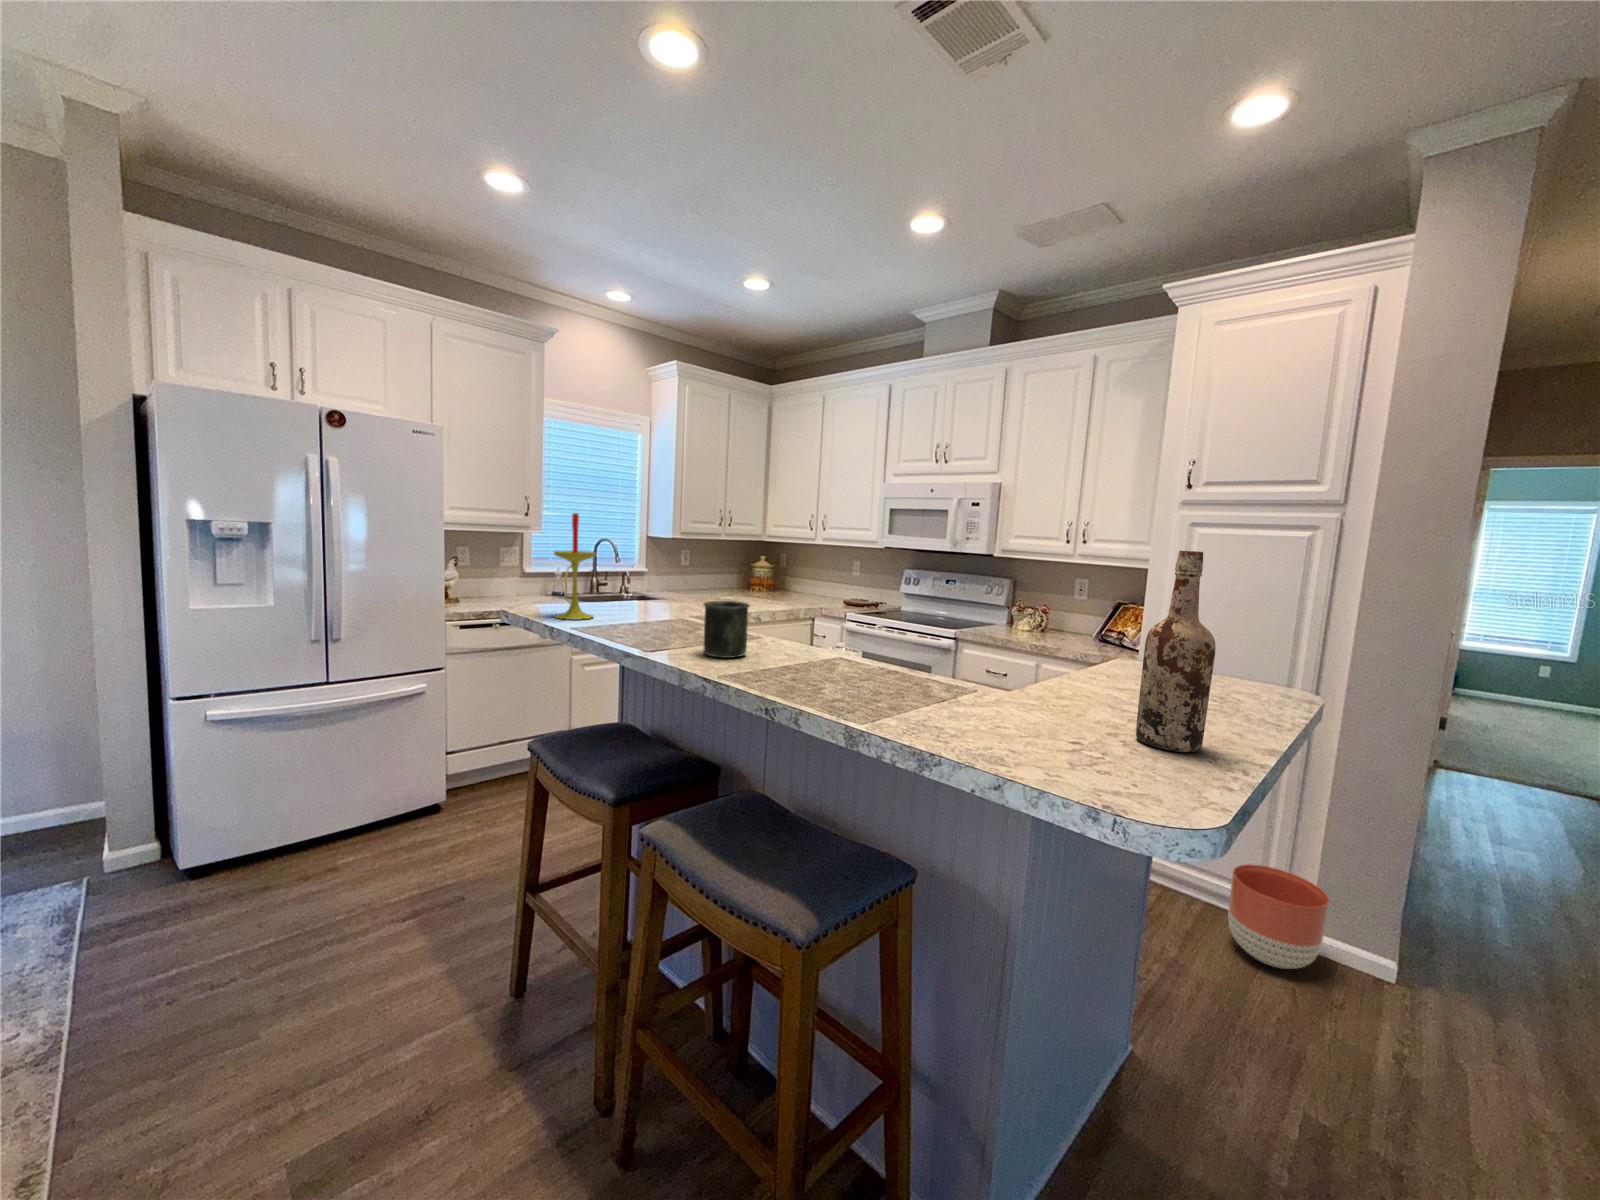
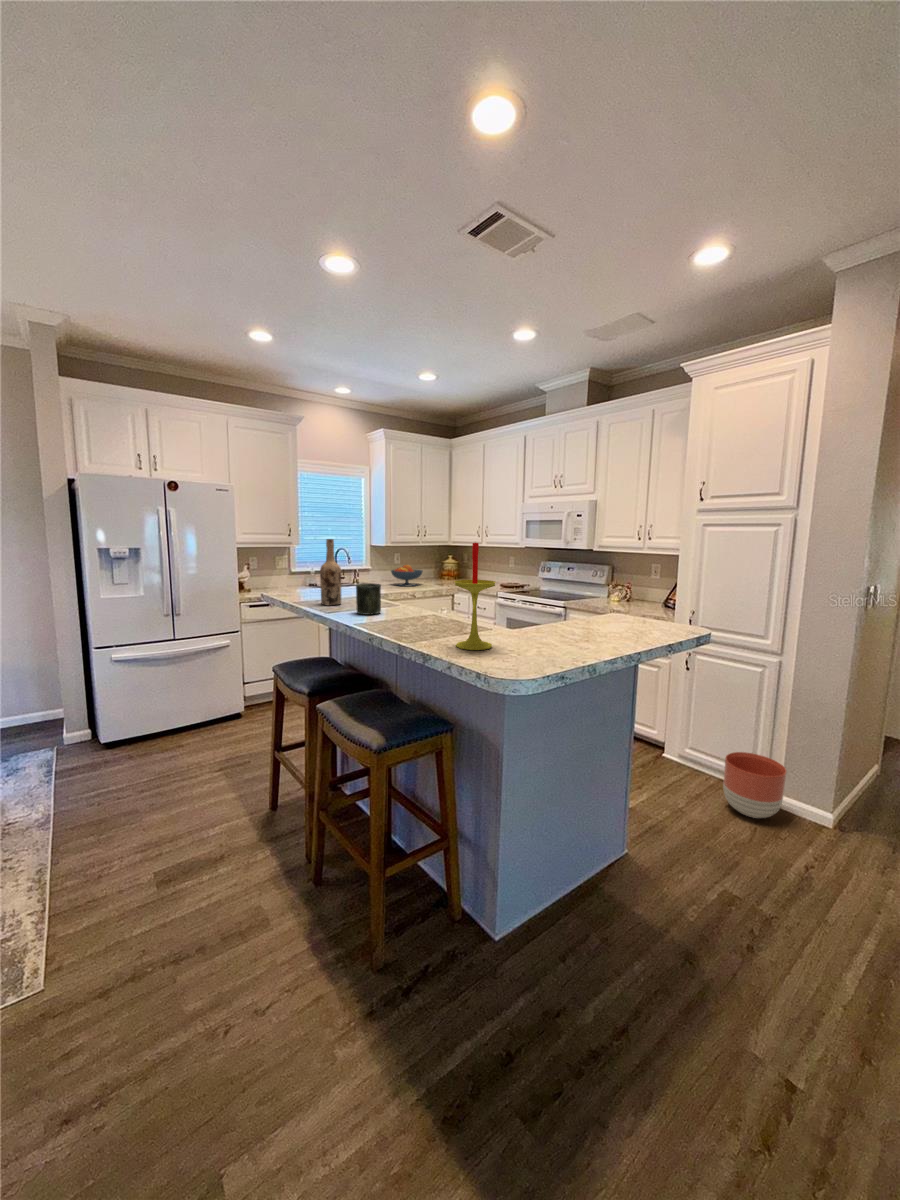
candle: present [554,513,596,620] -> present [454,543,496,650]
wine bottle: present [1136,551,1216,752] -> present [320,539,341,605]
fruit bowl: none [681,566,731,599] -> present [391,565,423,586]

